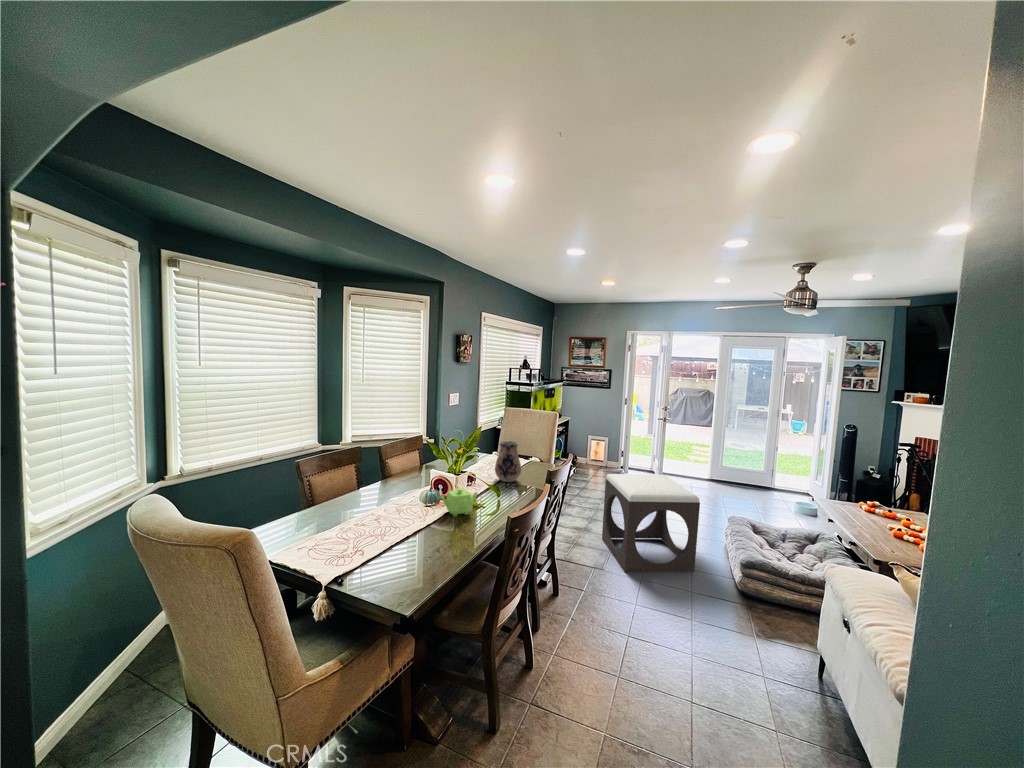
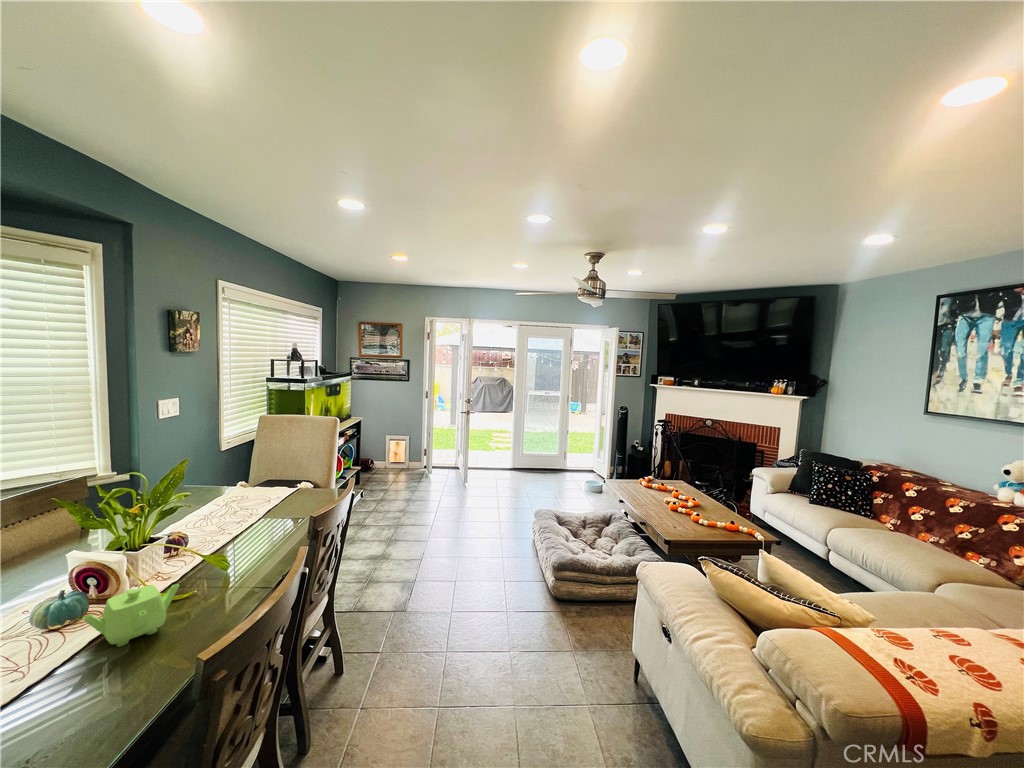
ceramic pitcher: present [495,441,521,482] -> none [231,472,278,538]
footstool: present [602,474,700,573] -> none [405,479,512,609]

